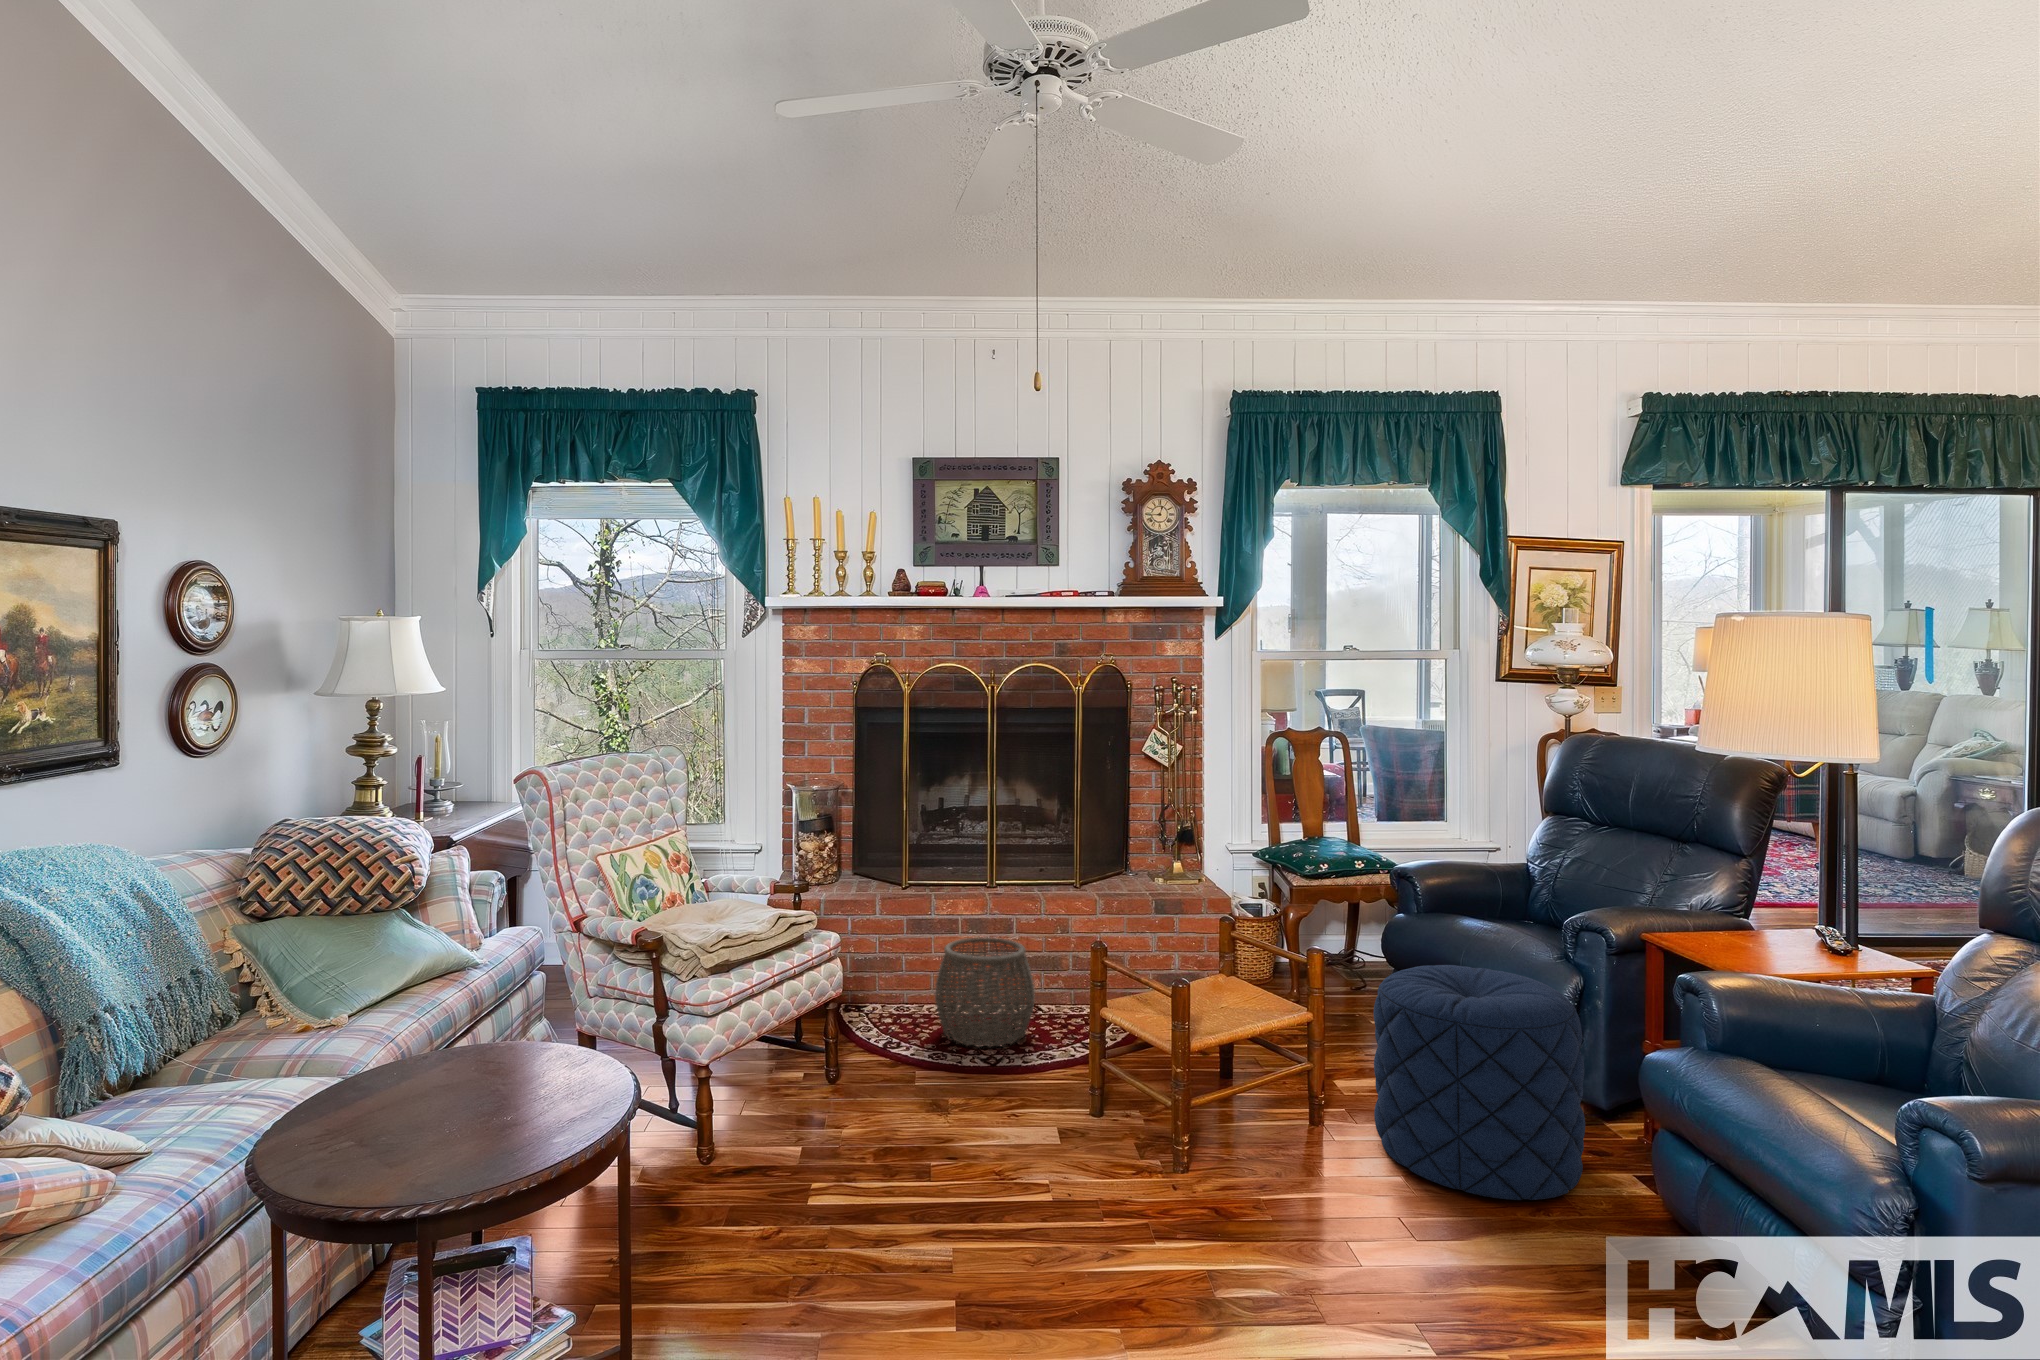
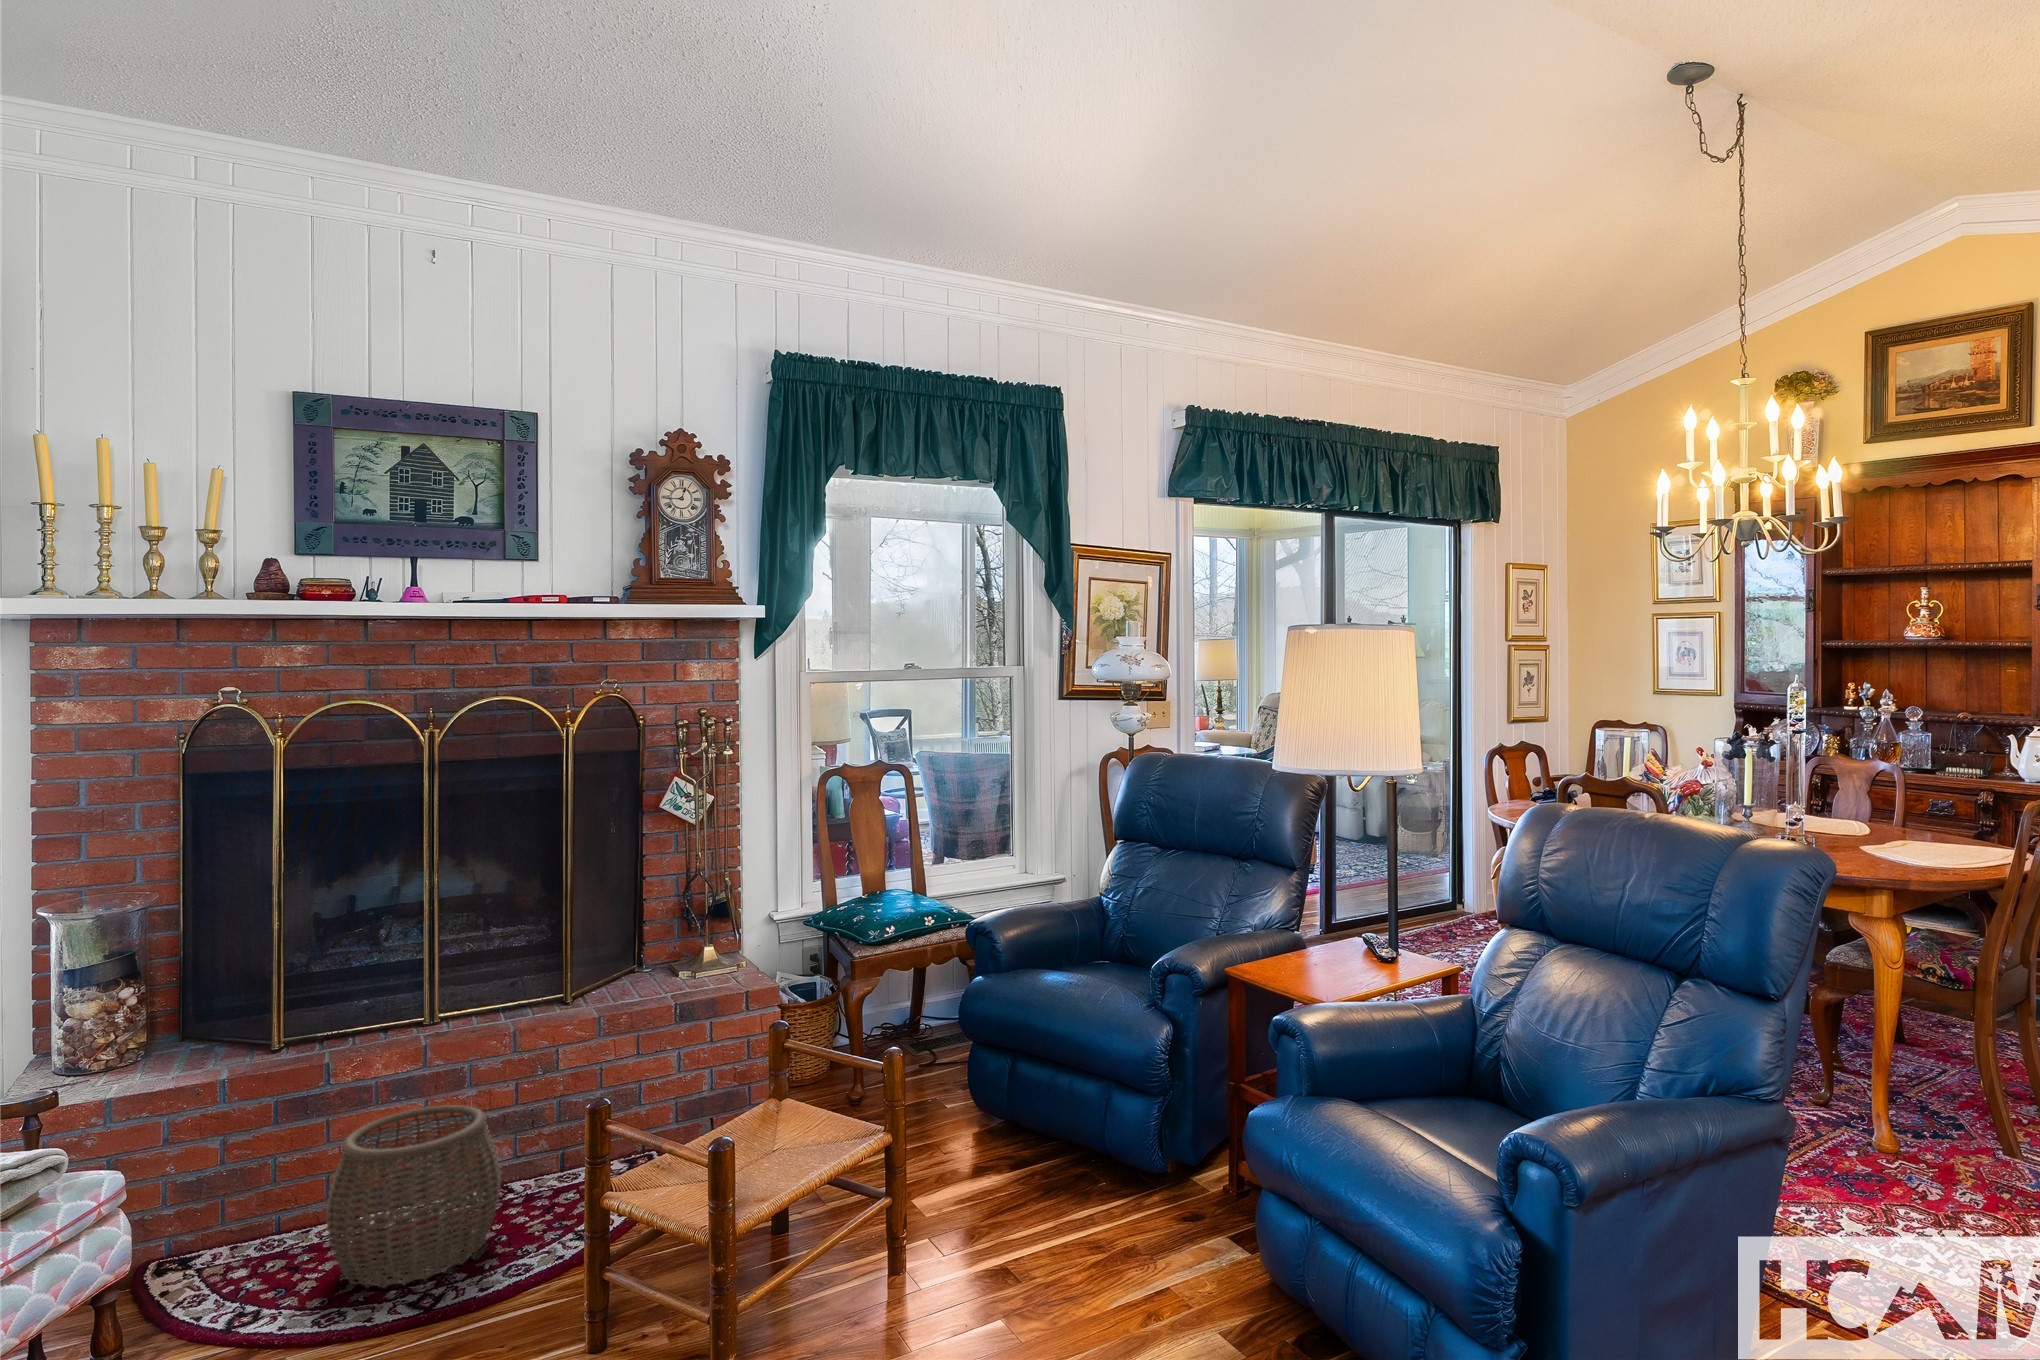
pouf: present [1374,965,1585,1200] -> none [959,1034,1174,1310]

